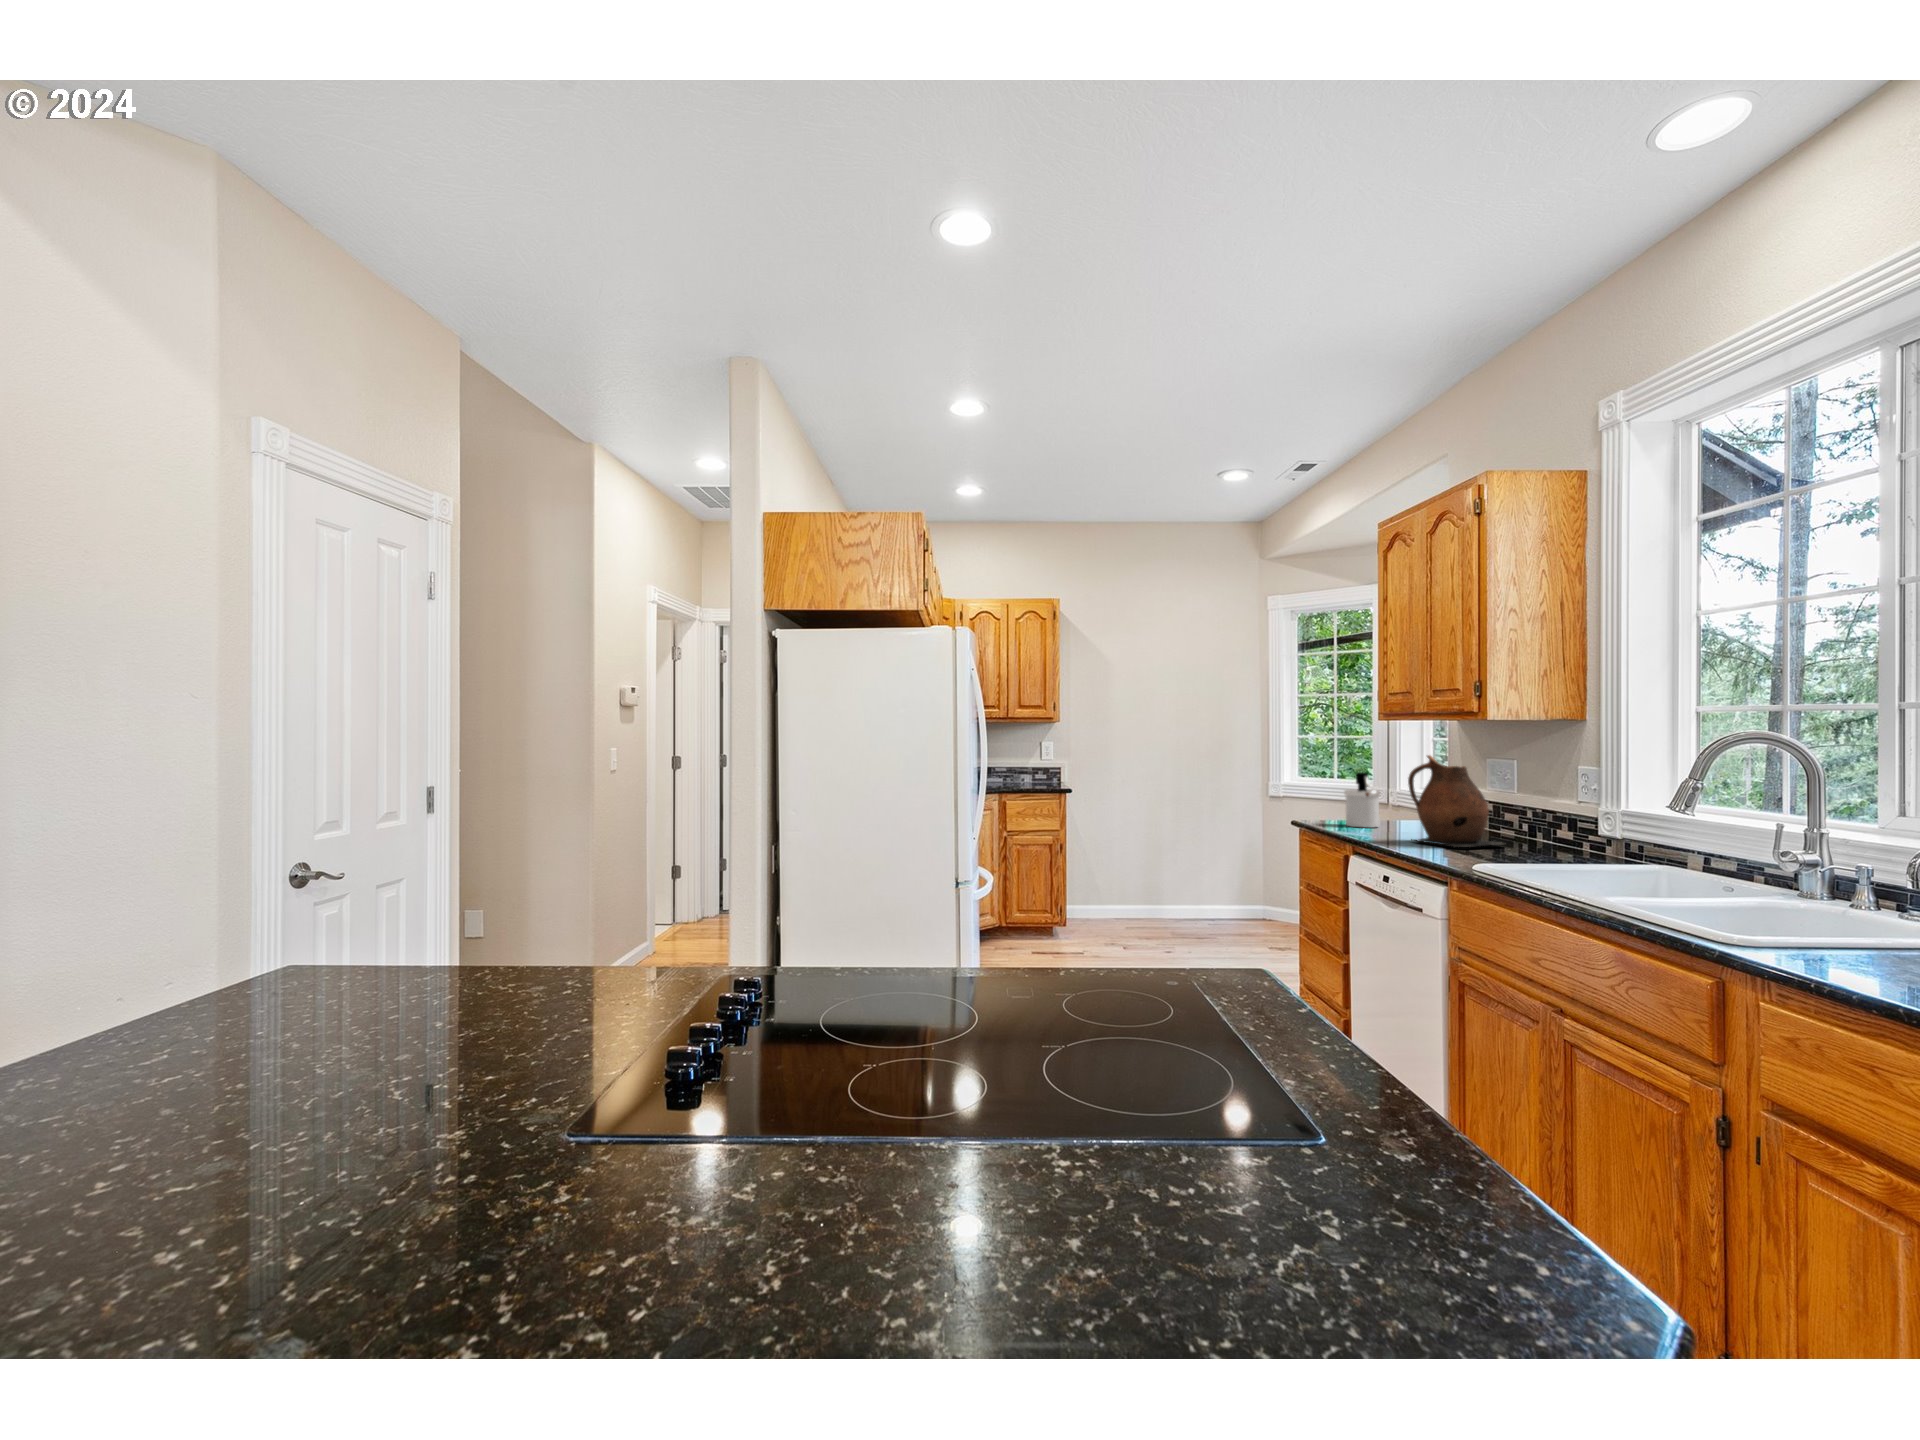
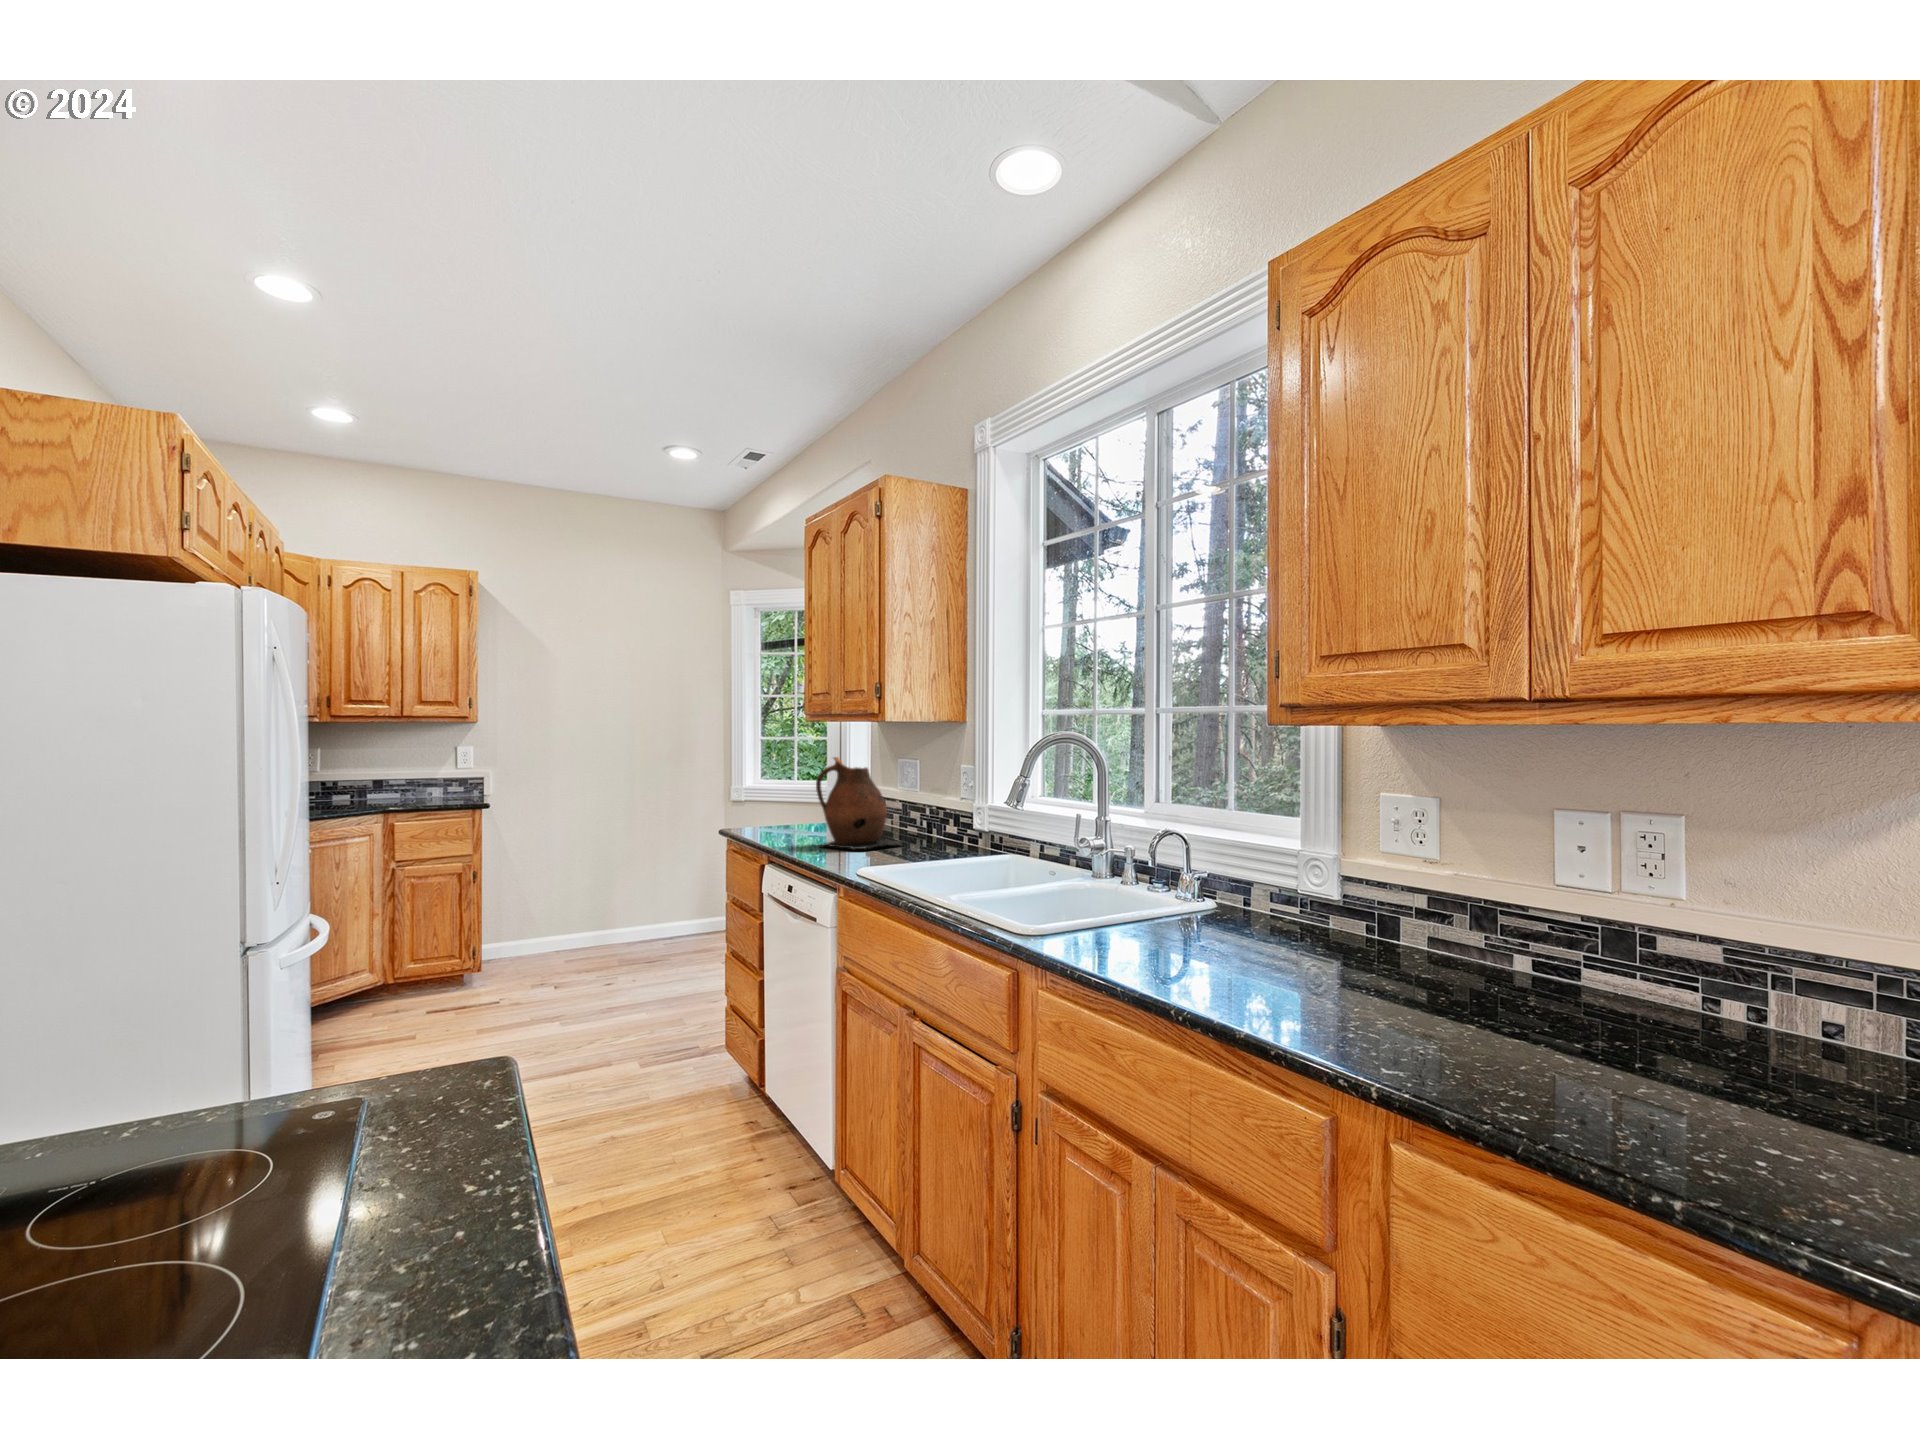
soap dispenser: present [1344,772,1380,828] -> none [767,775,802,833]

